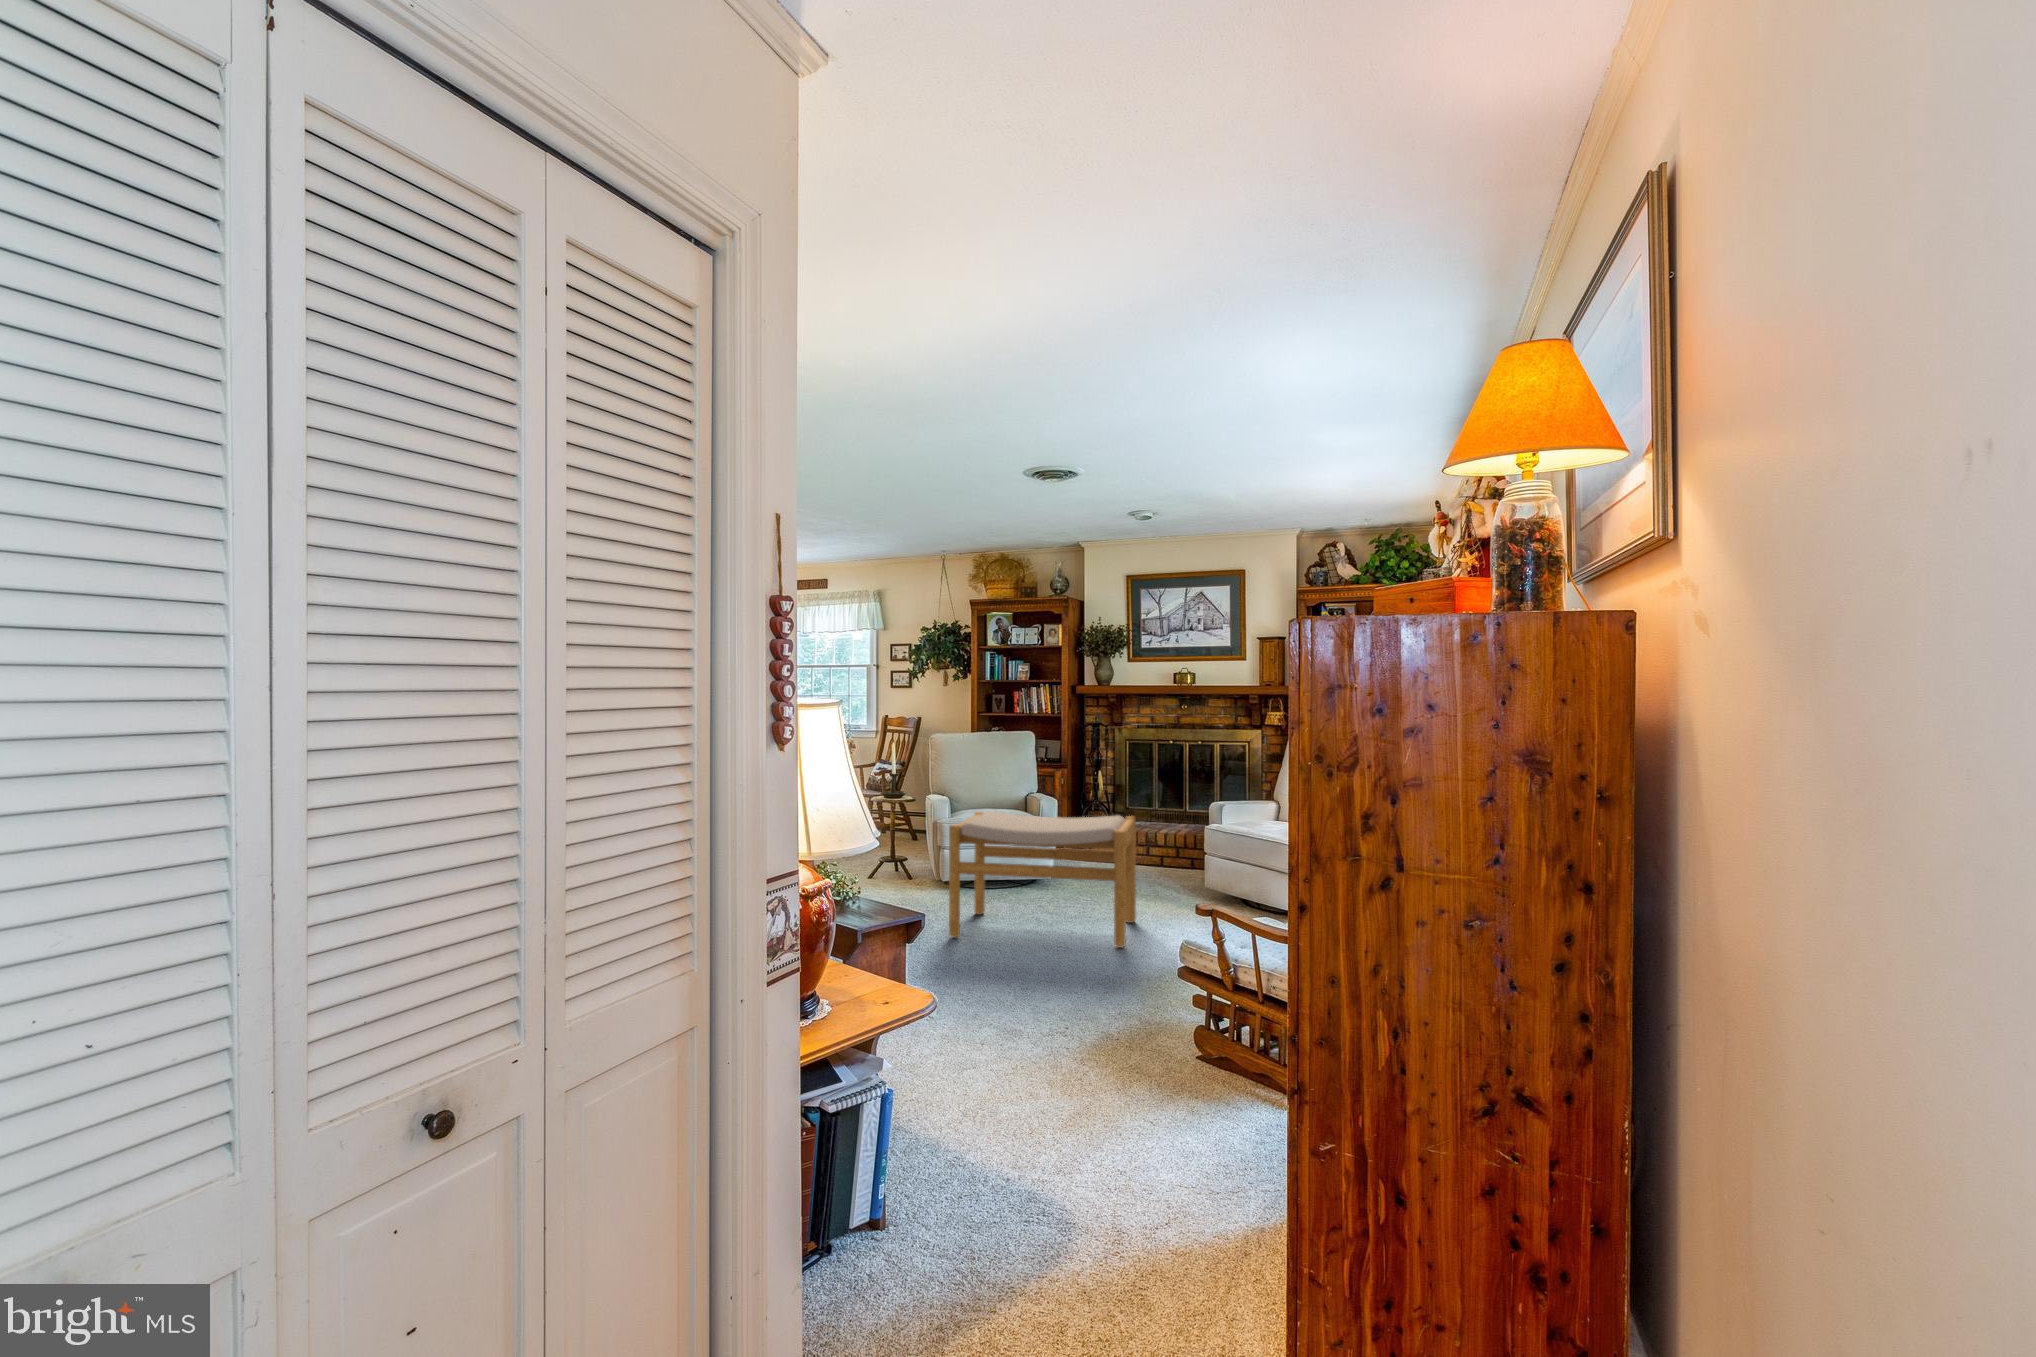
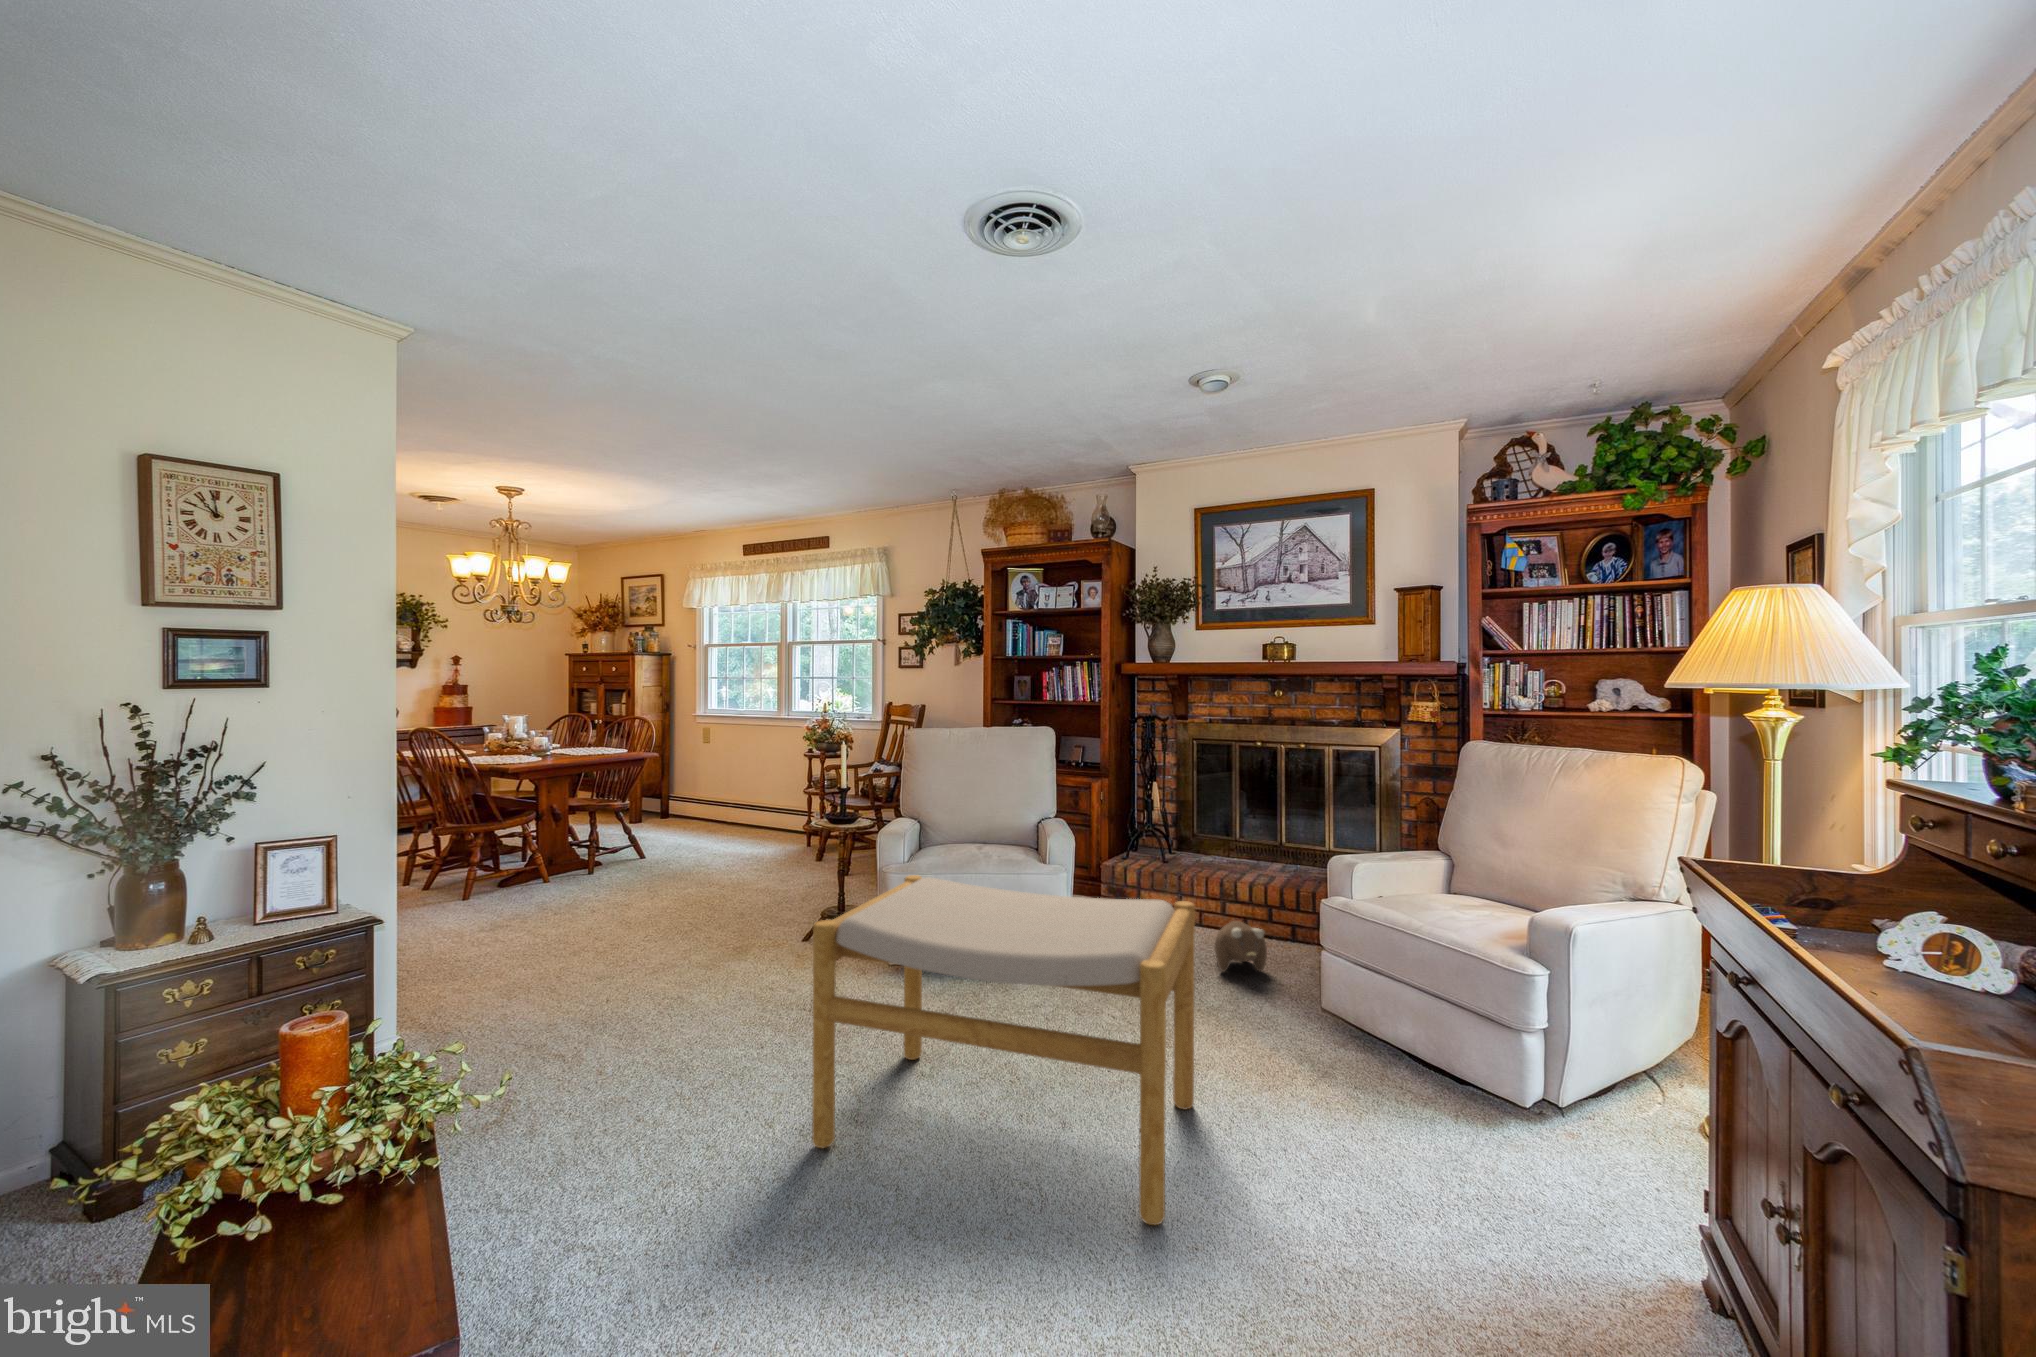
plush toy: none [1143,850,1175,881] -> present [1215,921,1267,971]

